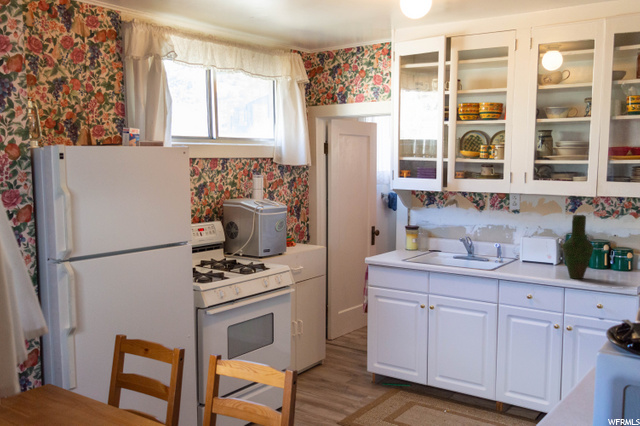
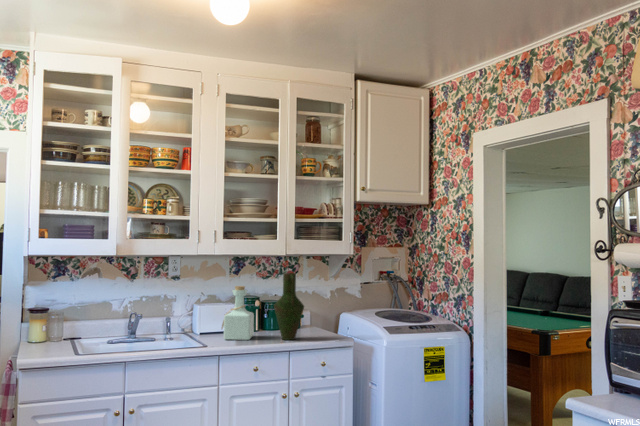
bottle: none [526,223,561,272] -> present [222,286,254,340]

